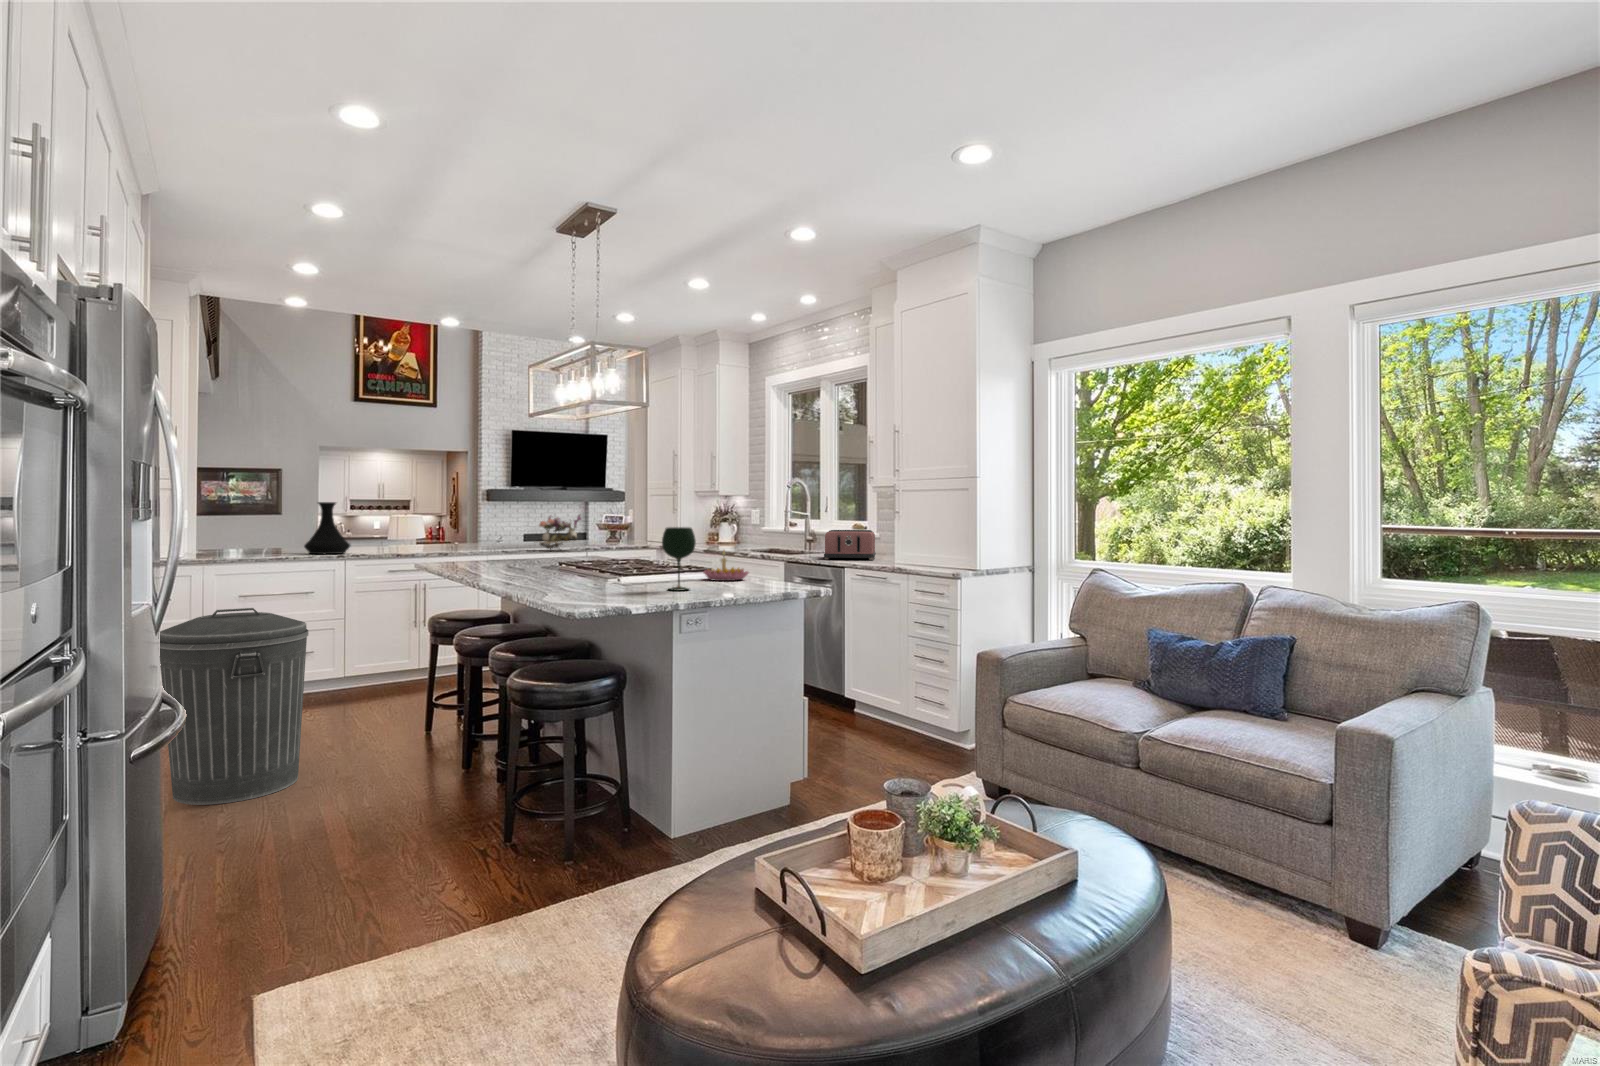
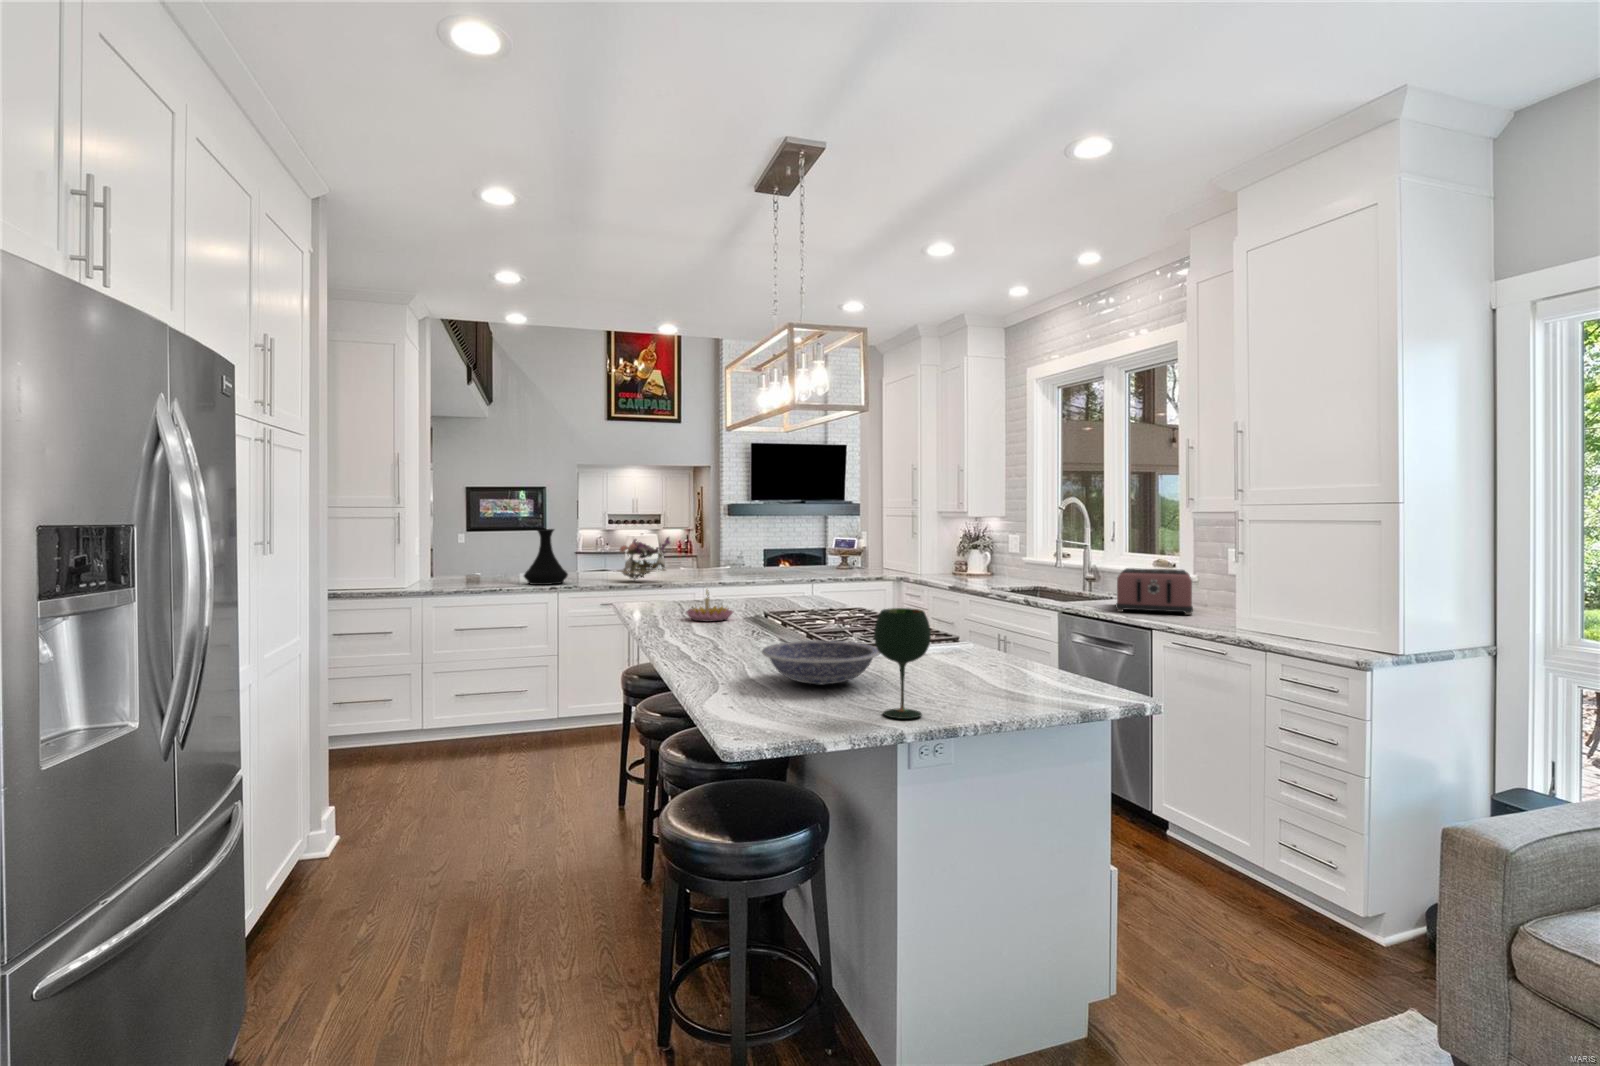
flower arrangement: present [539,514,581,550] -> present [617,537,670,579]
candle holder: present [703,550,749,581] -> present [687,590,733,622]
bowl: none [583,560,662,584] -> present [762,641,880,684]
trash can: present [160,608,309,805] -> none [296,673,464,916]

